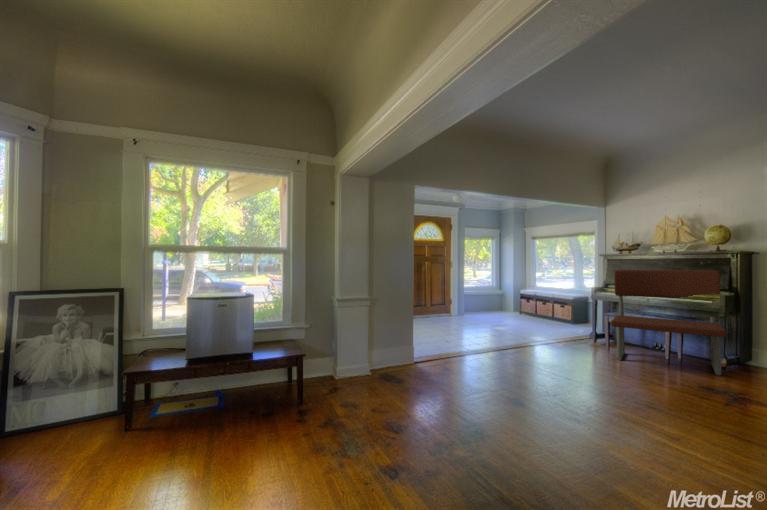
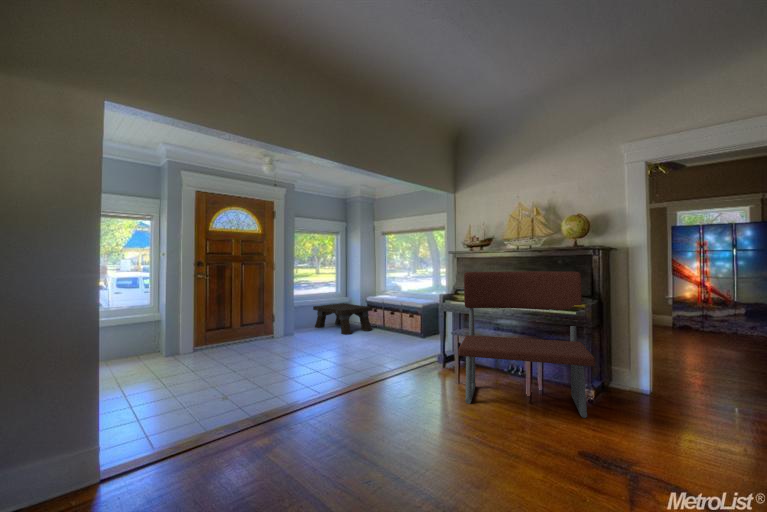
coffee table: none [476,294,526,318] -> present [313,303,373,335]

